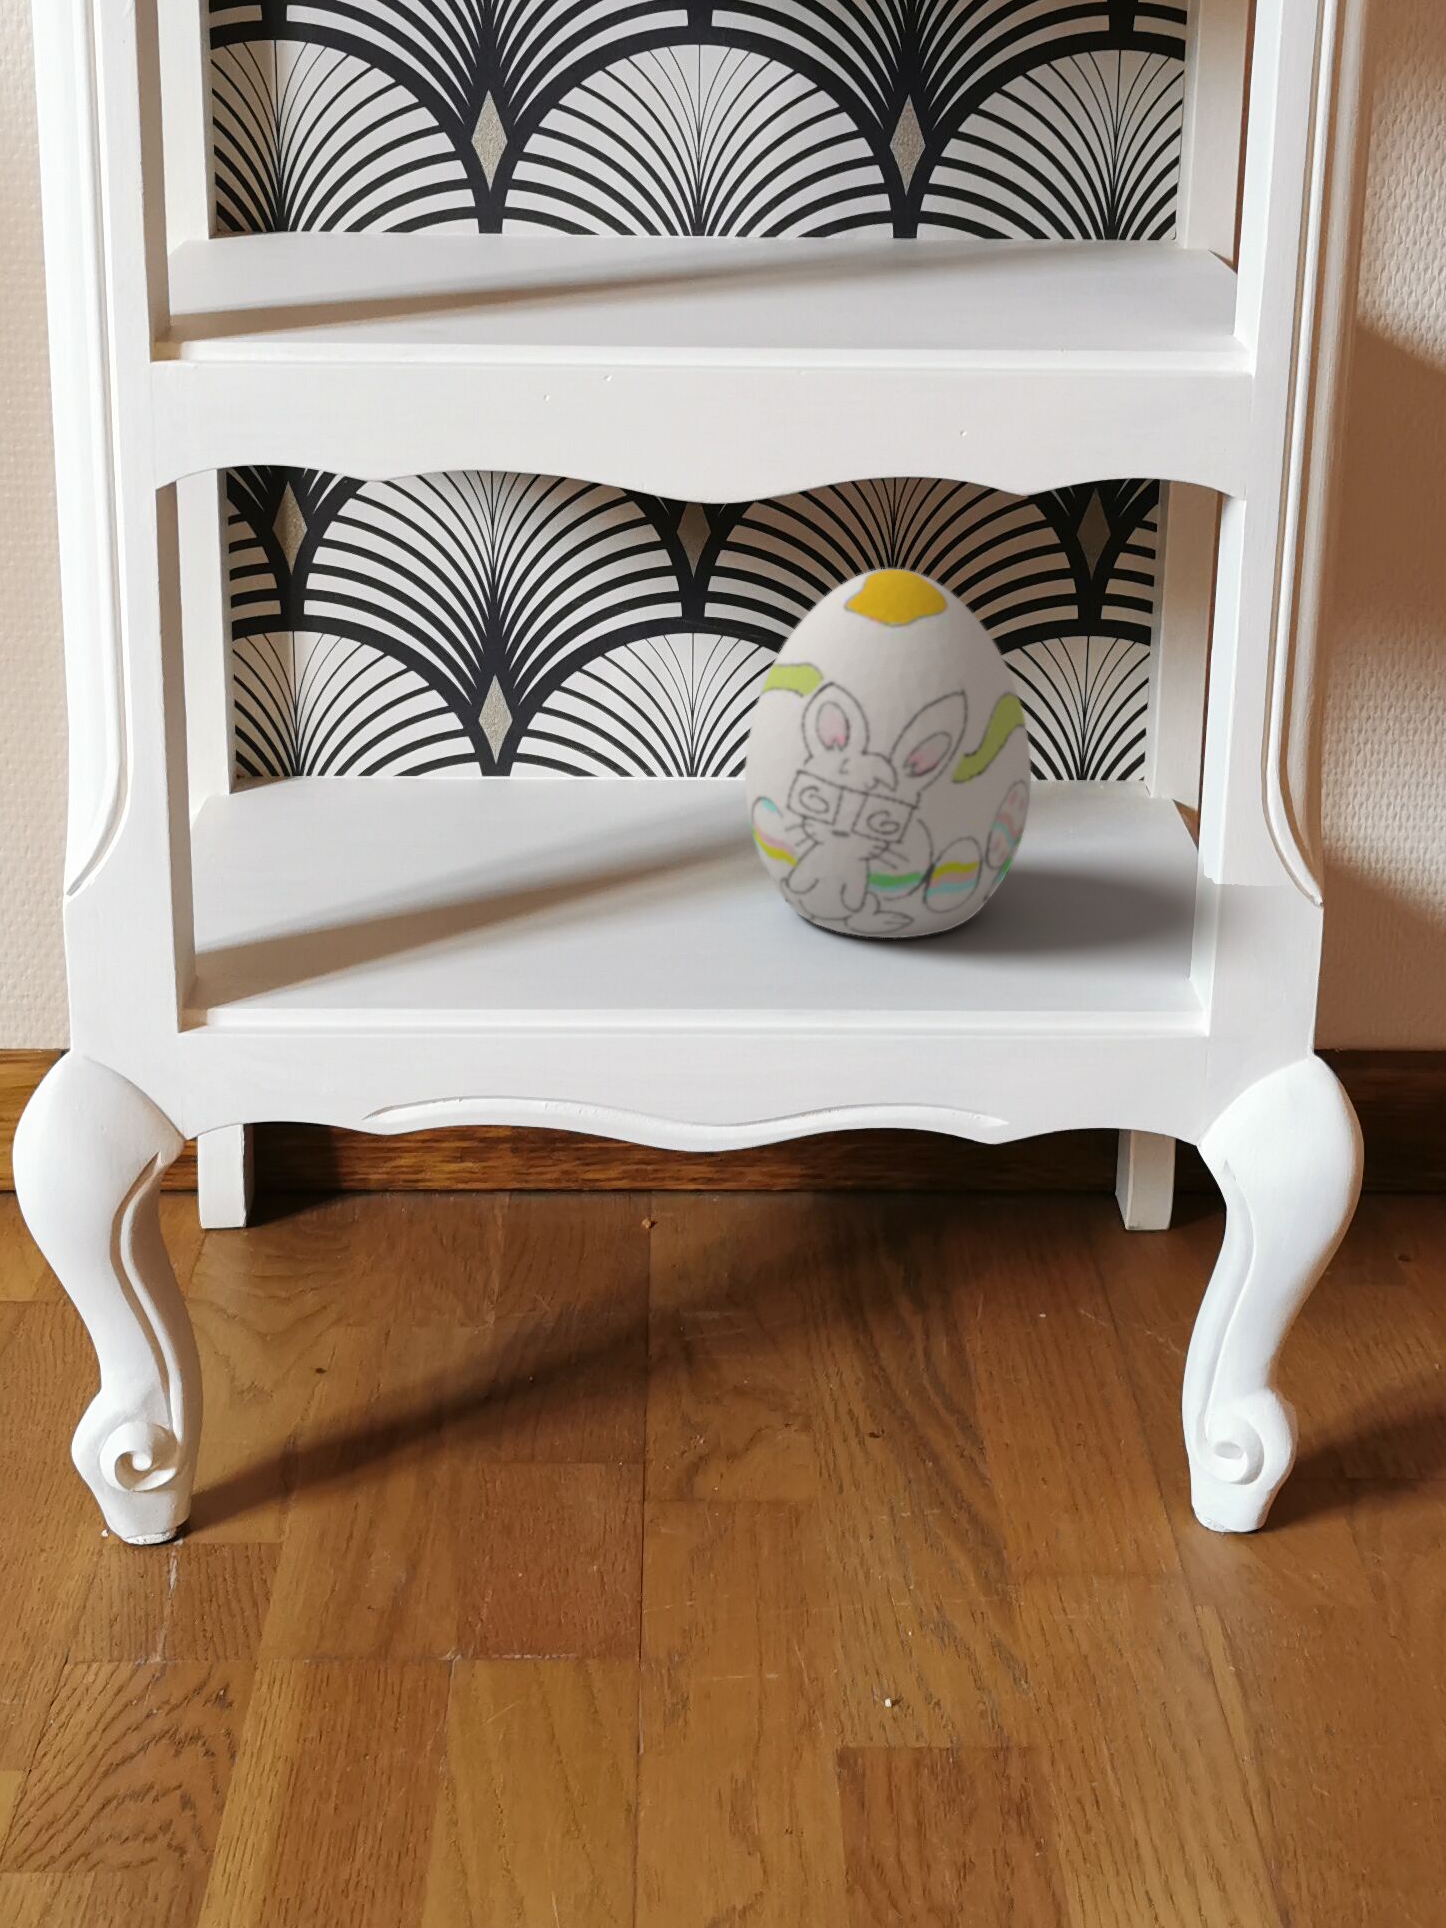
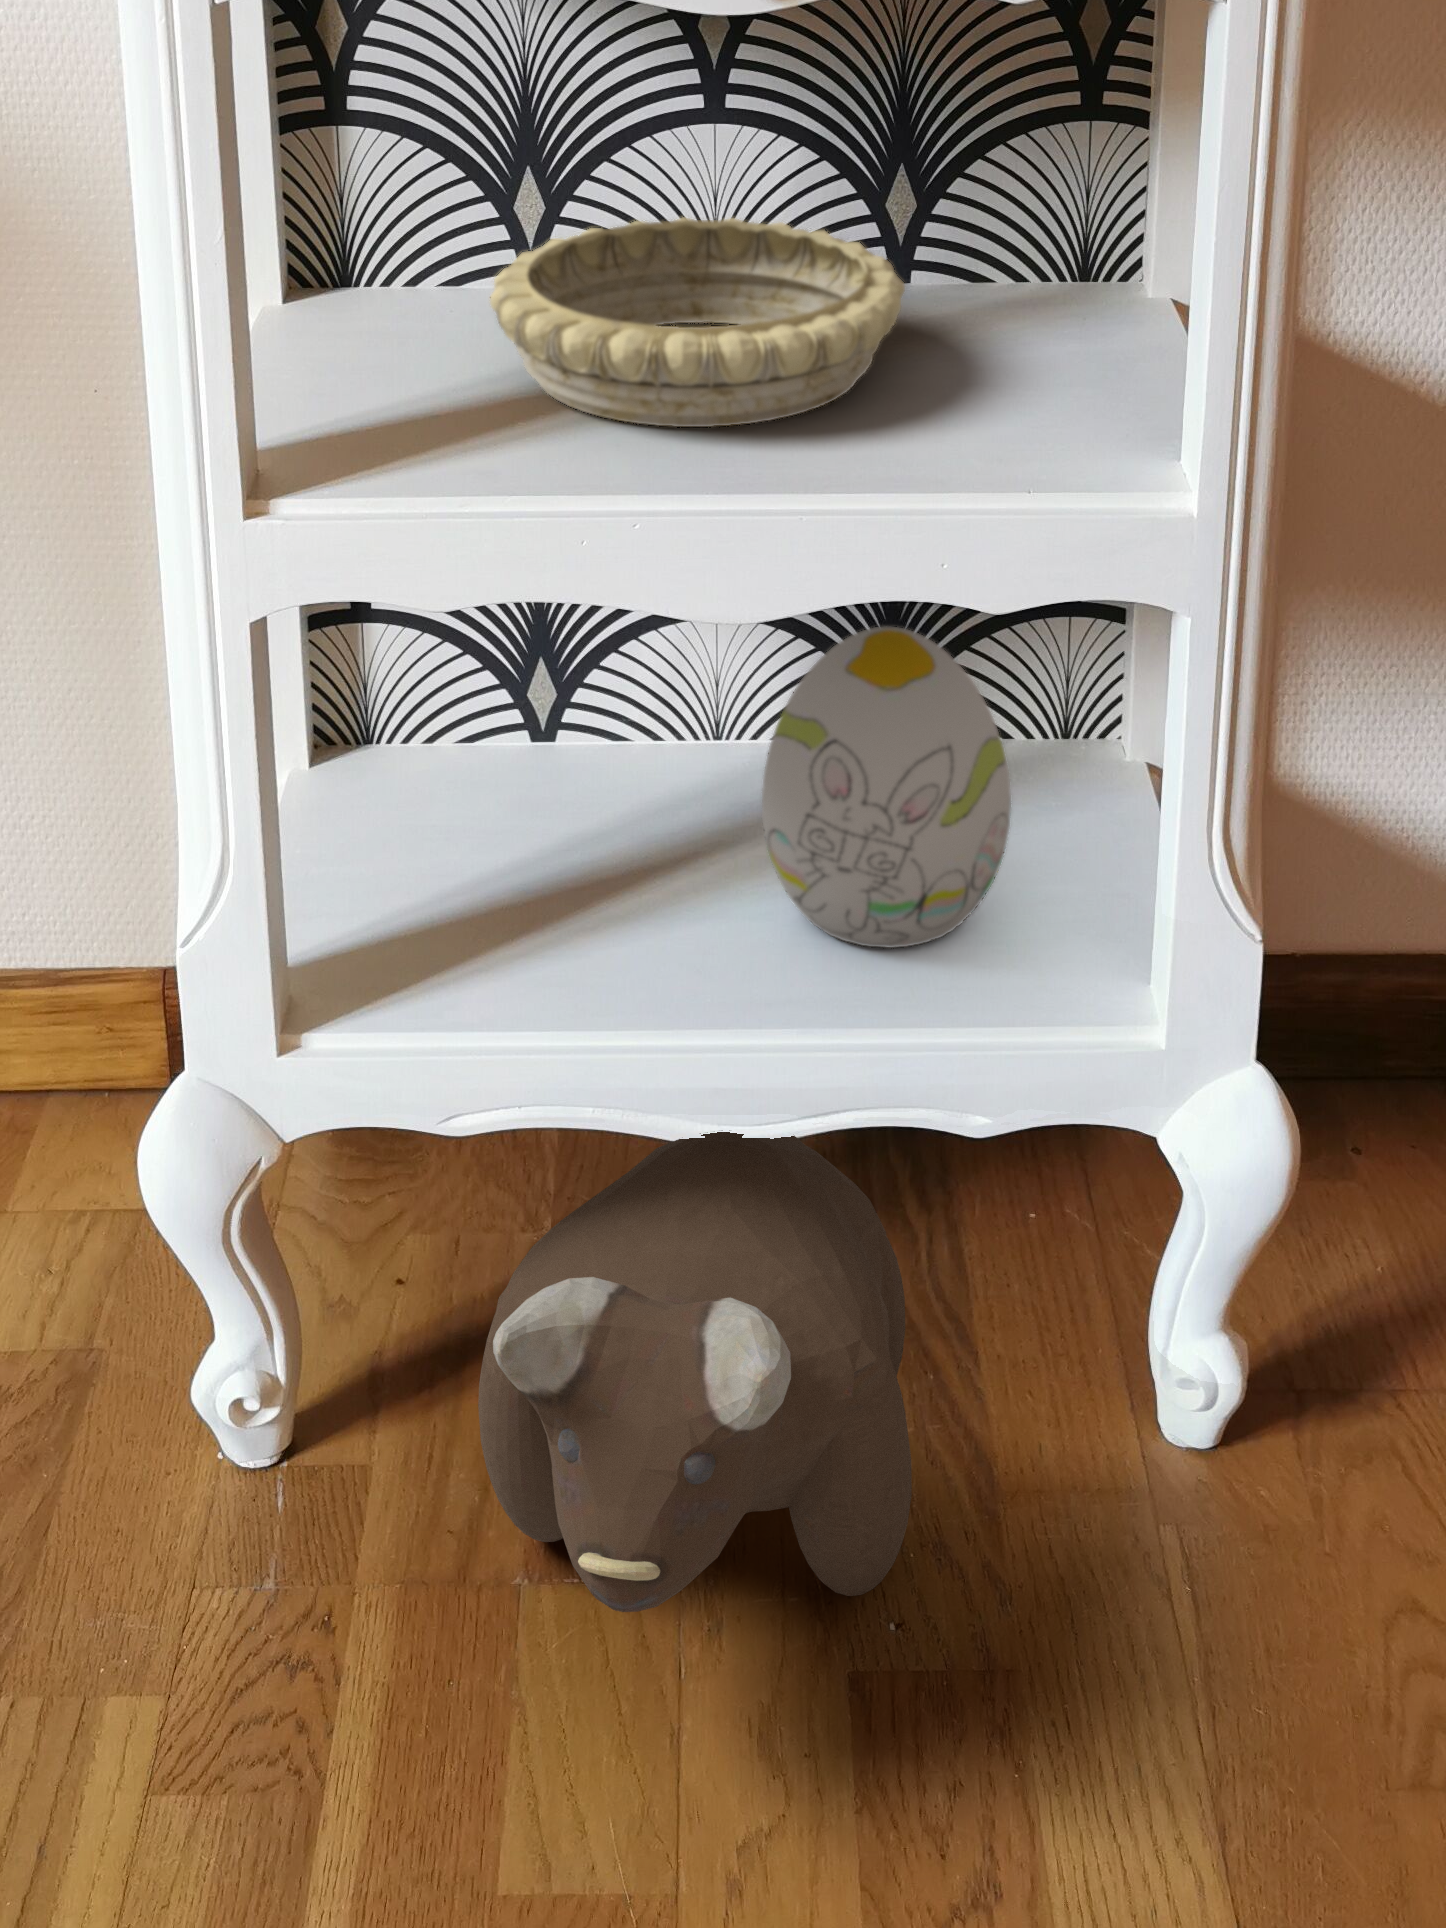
decorative bowl: none [440,132,917,304] -> present [490,218,905,427]
plush toy: none [405,1135,912,1665] -> present [478,1132,911,1612]

